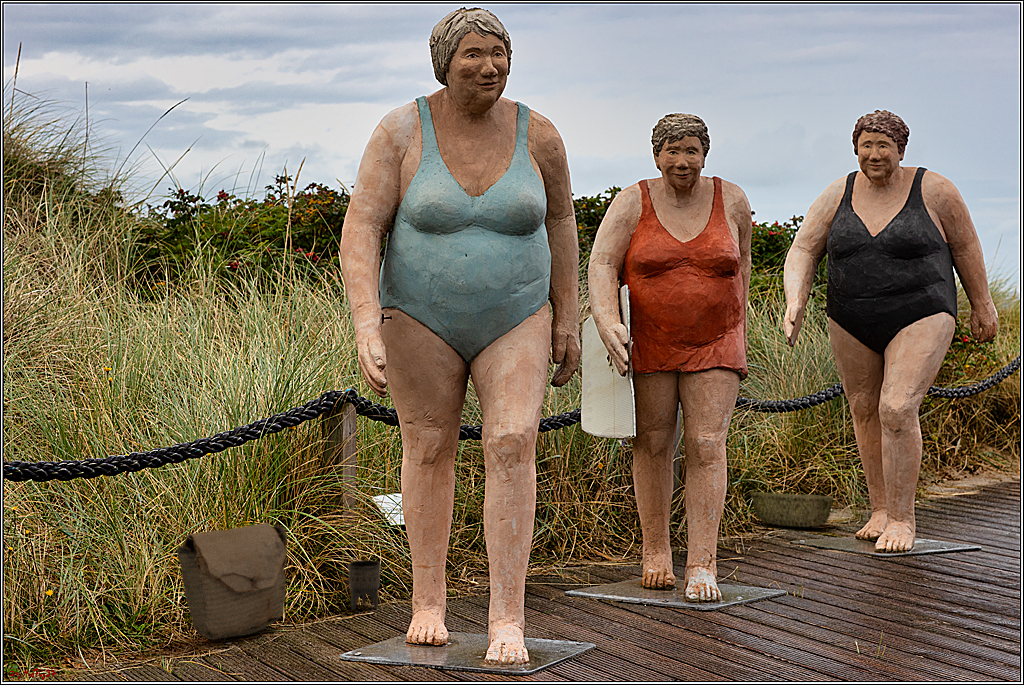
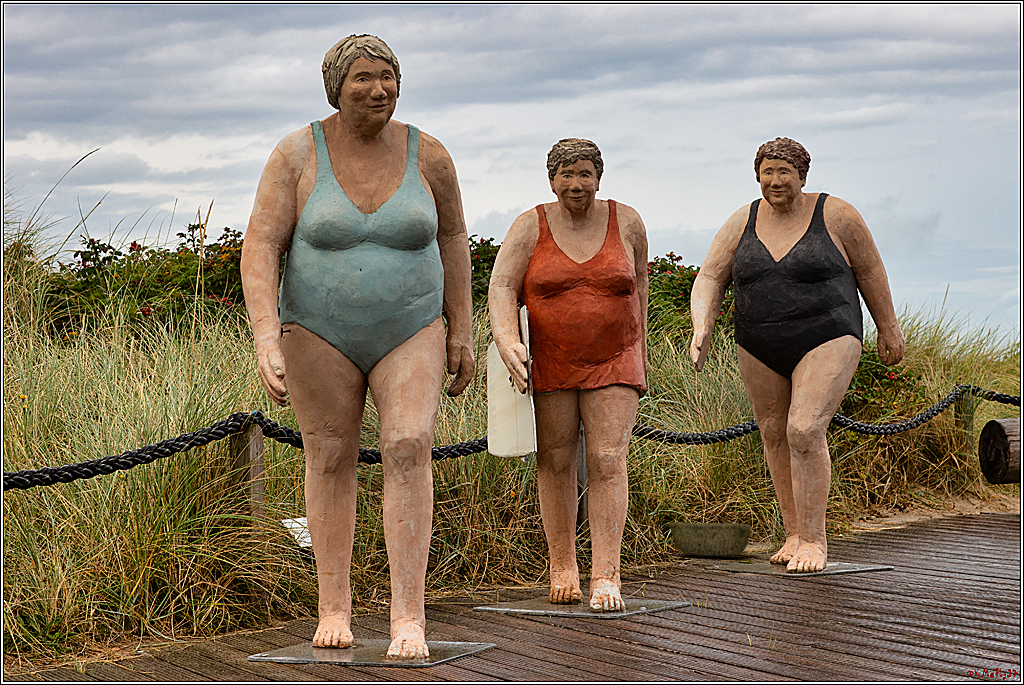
bag: present [177,523,287,640] -> none [84,539,194,653]
planter: present [348,560,381,610] -> none [256,580,288,629]

